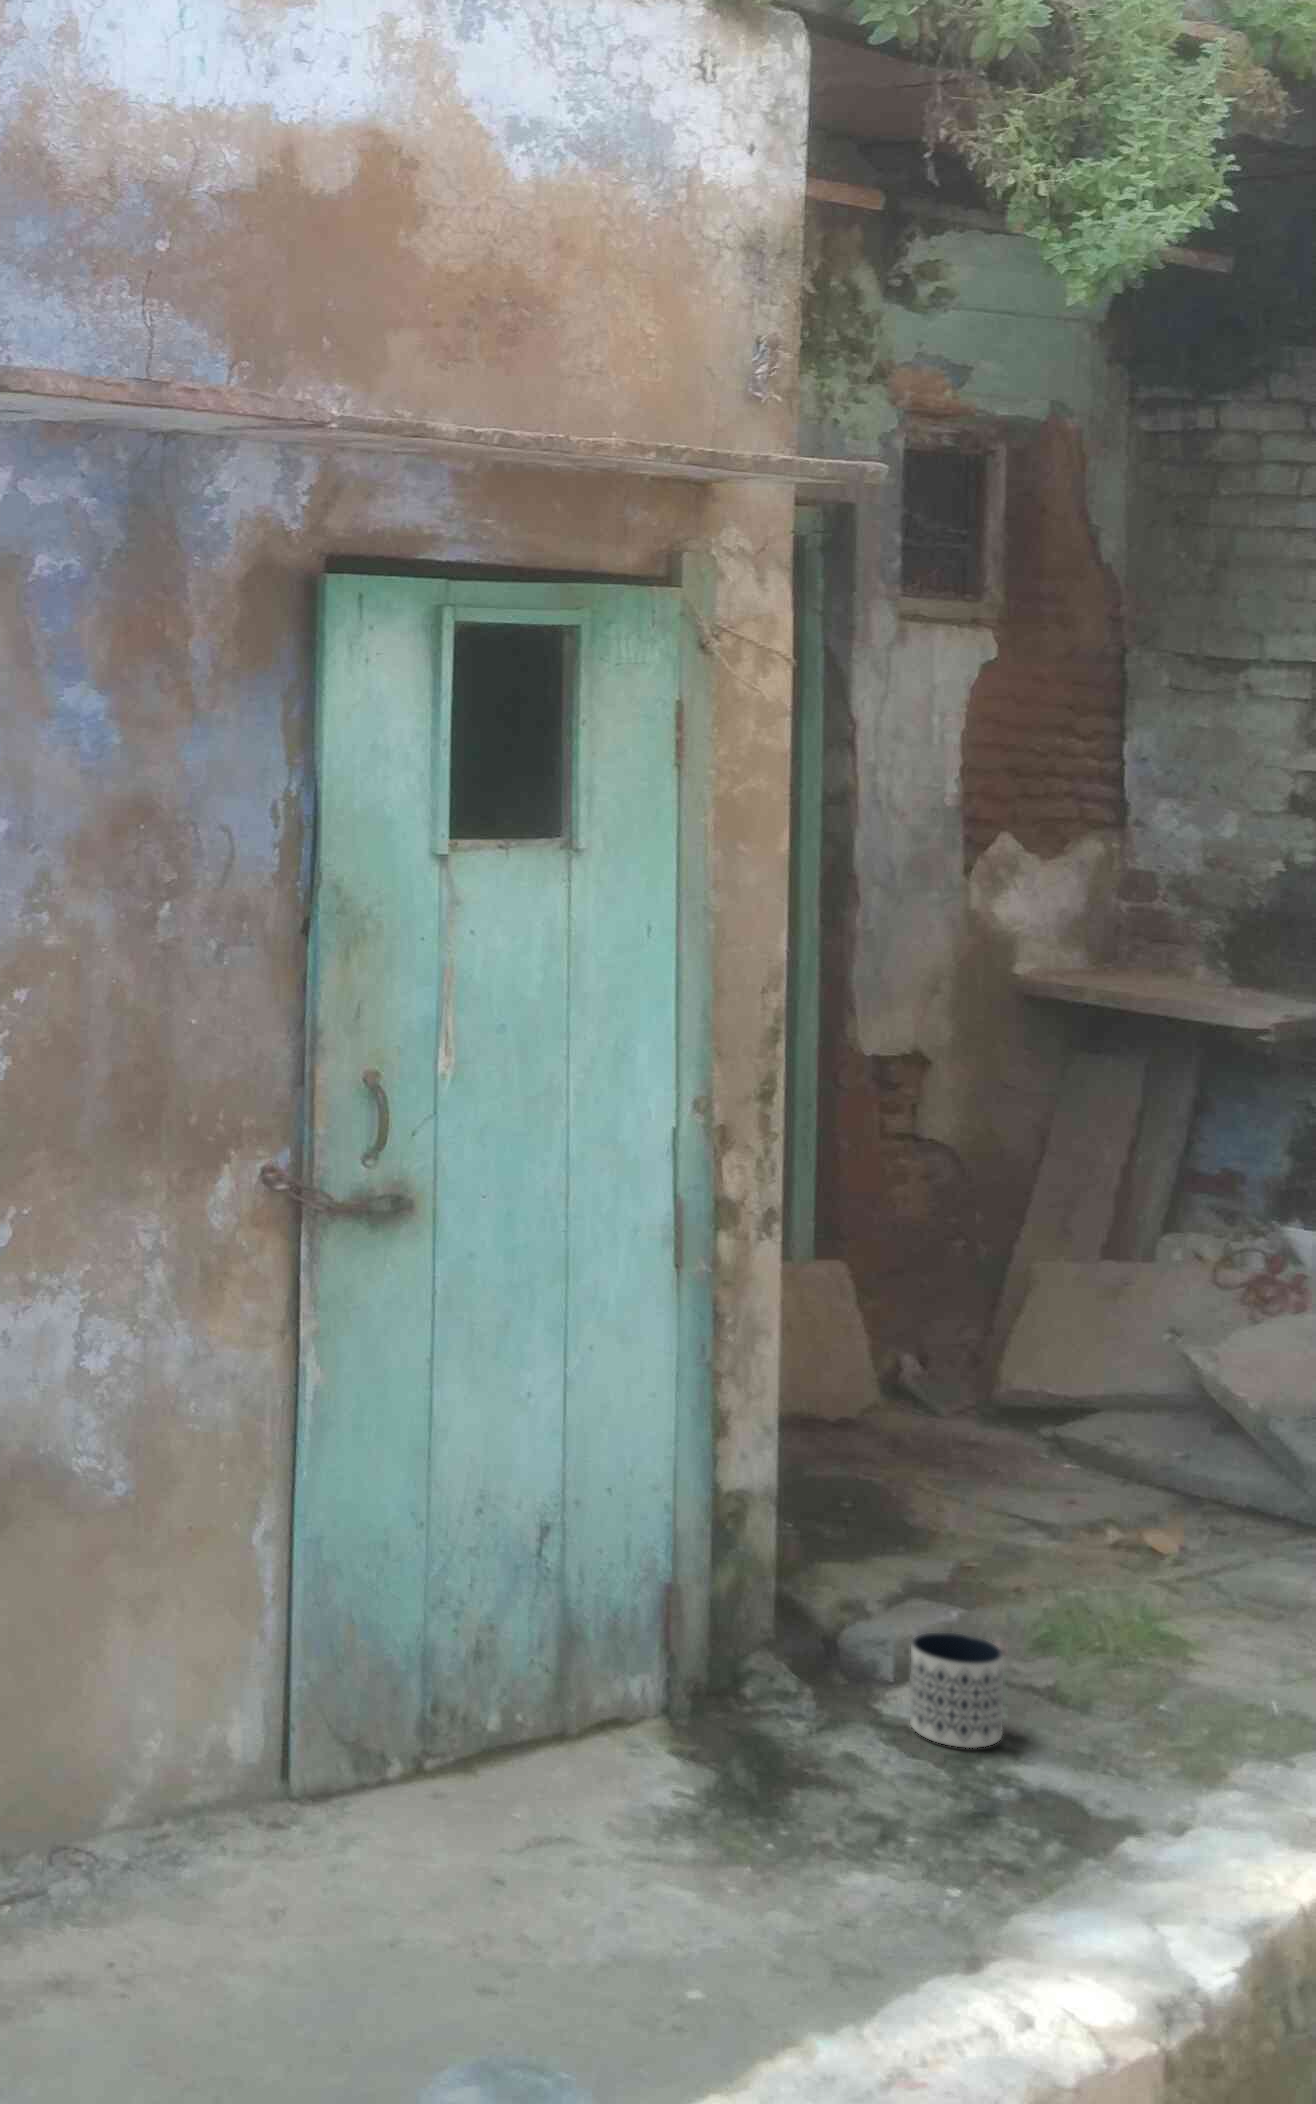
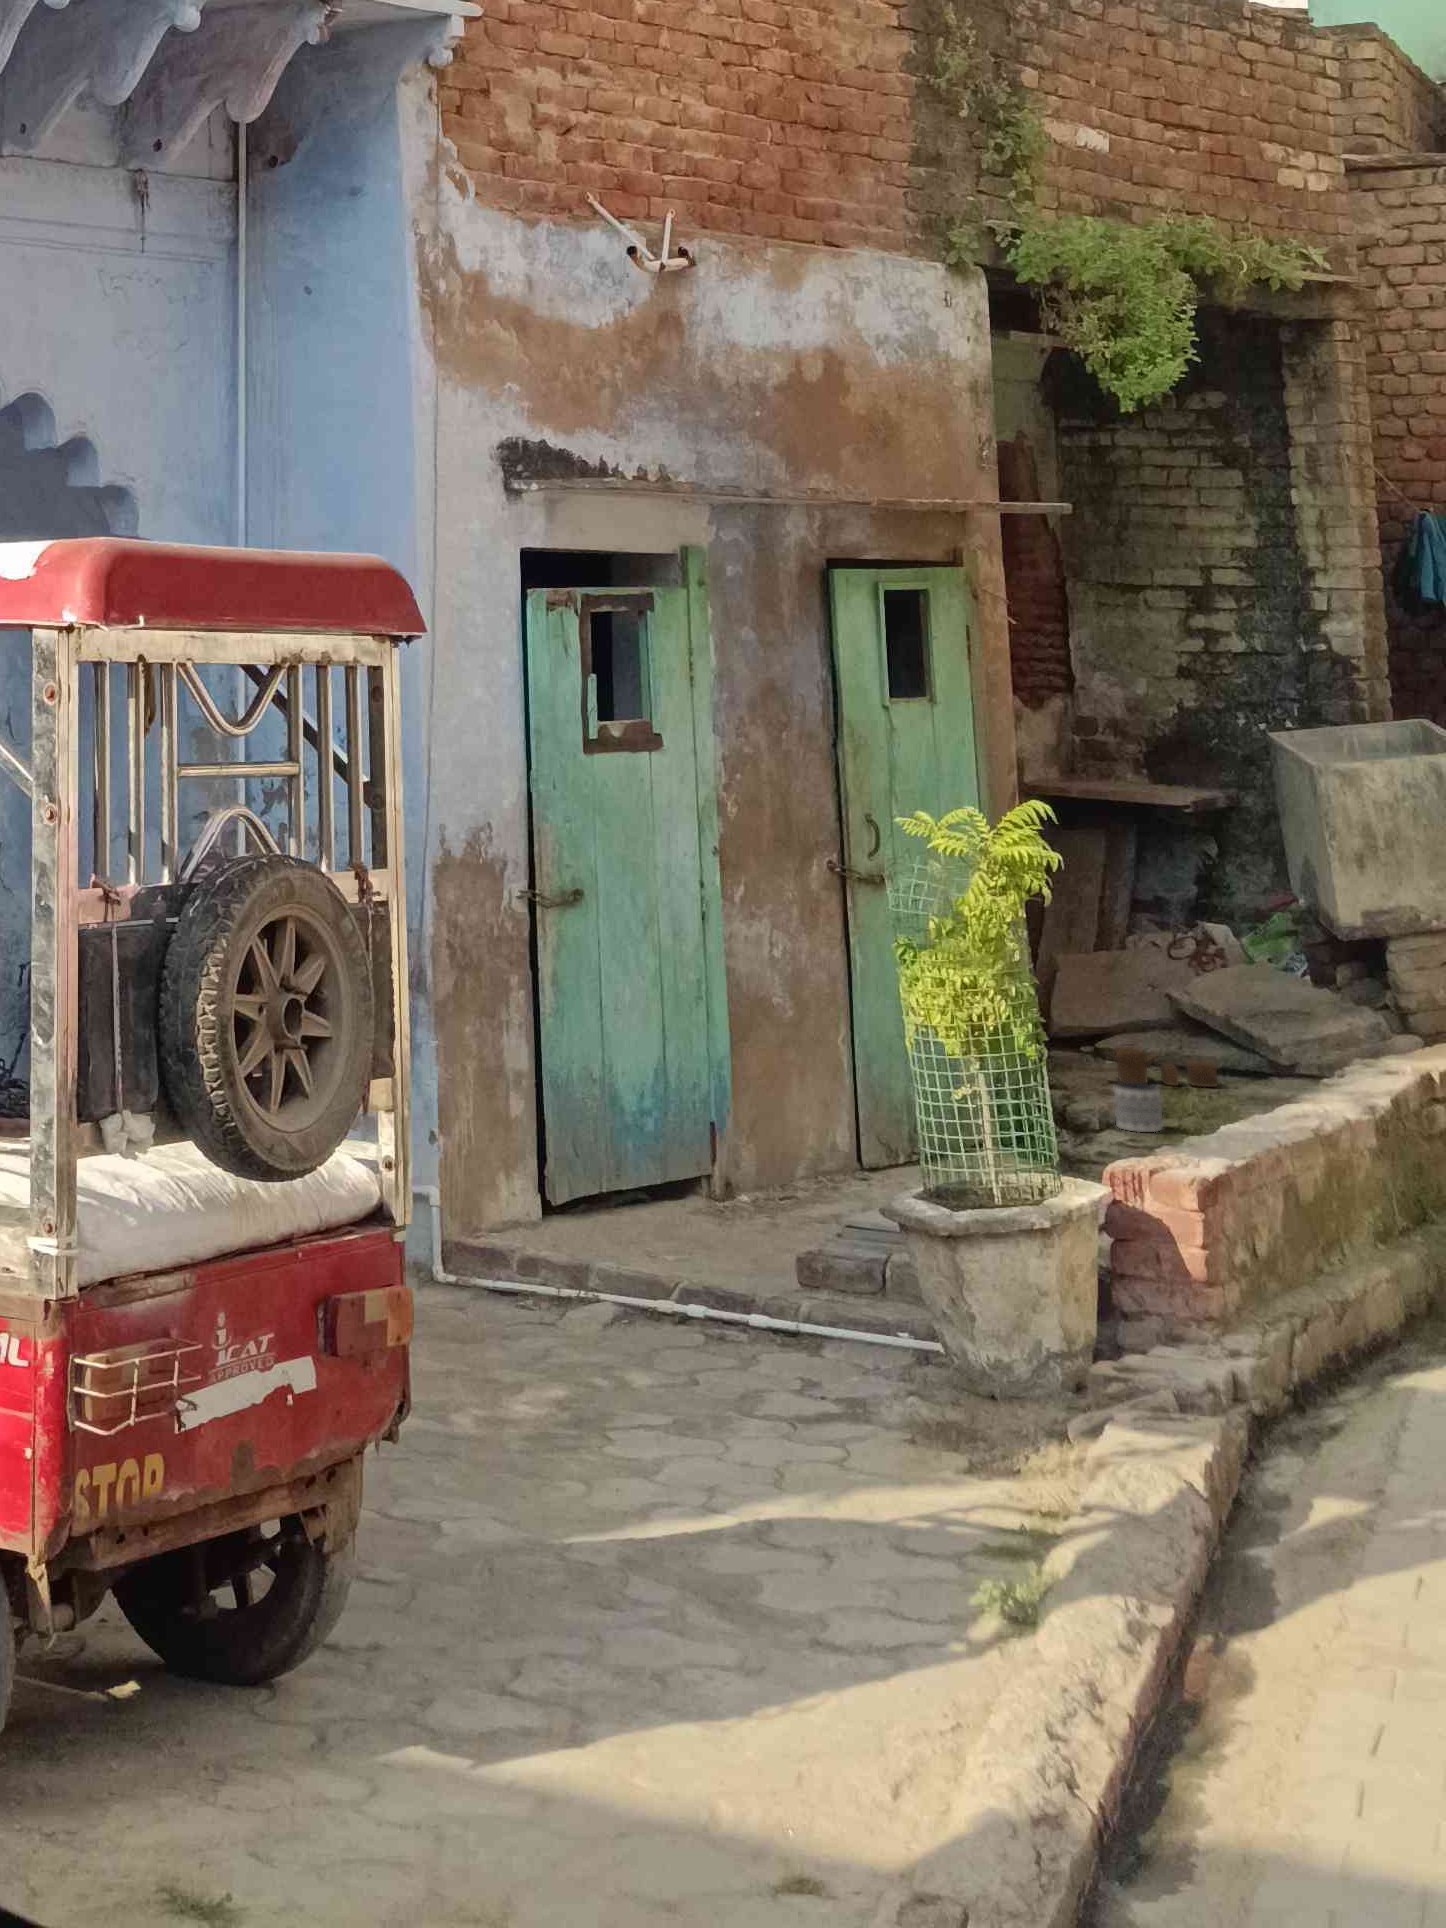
cardboard box: none [995,1491,1197,1591] -> present [1116,1047,1218,1087]

